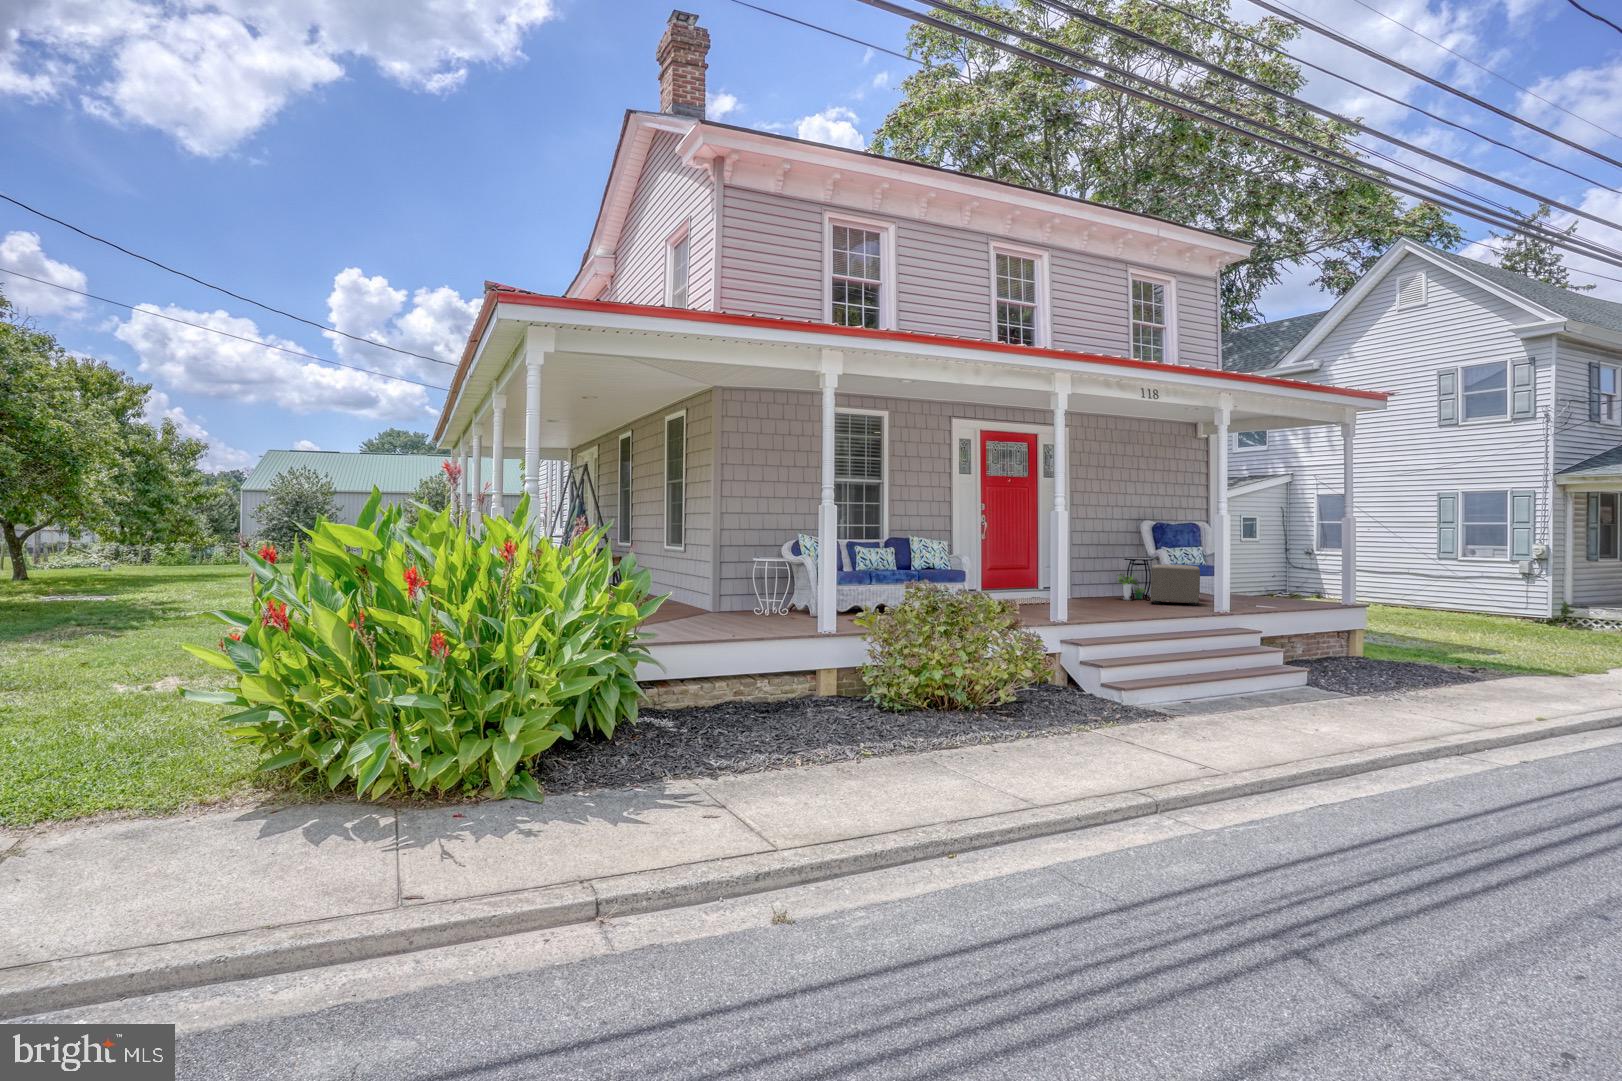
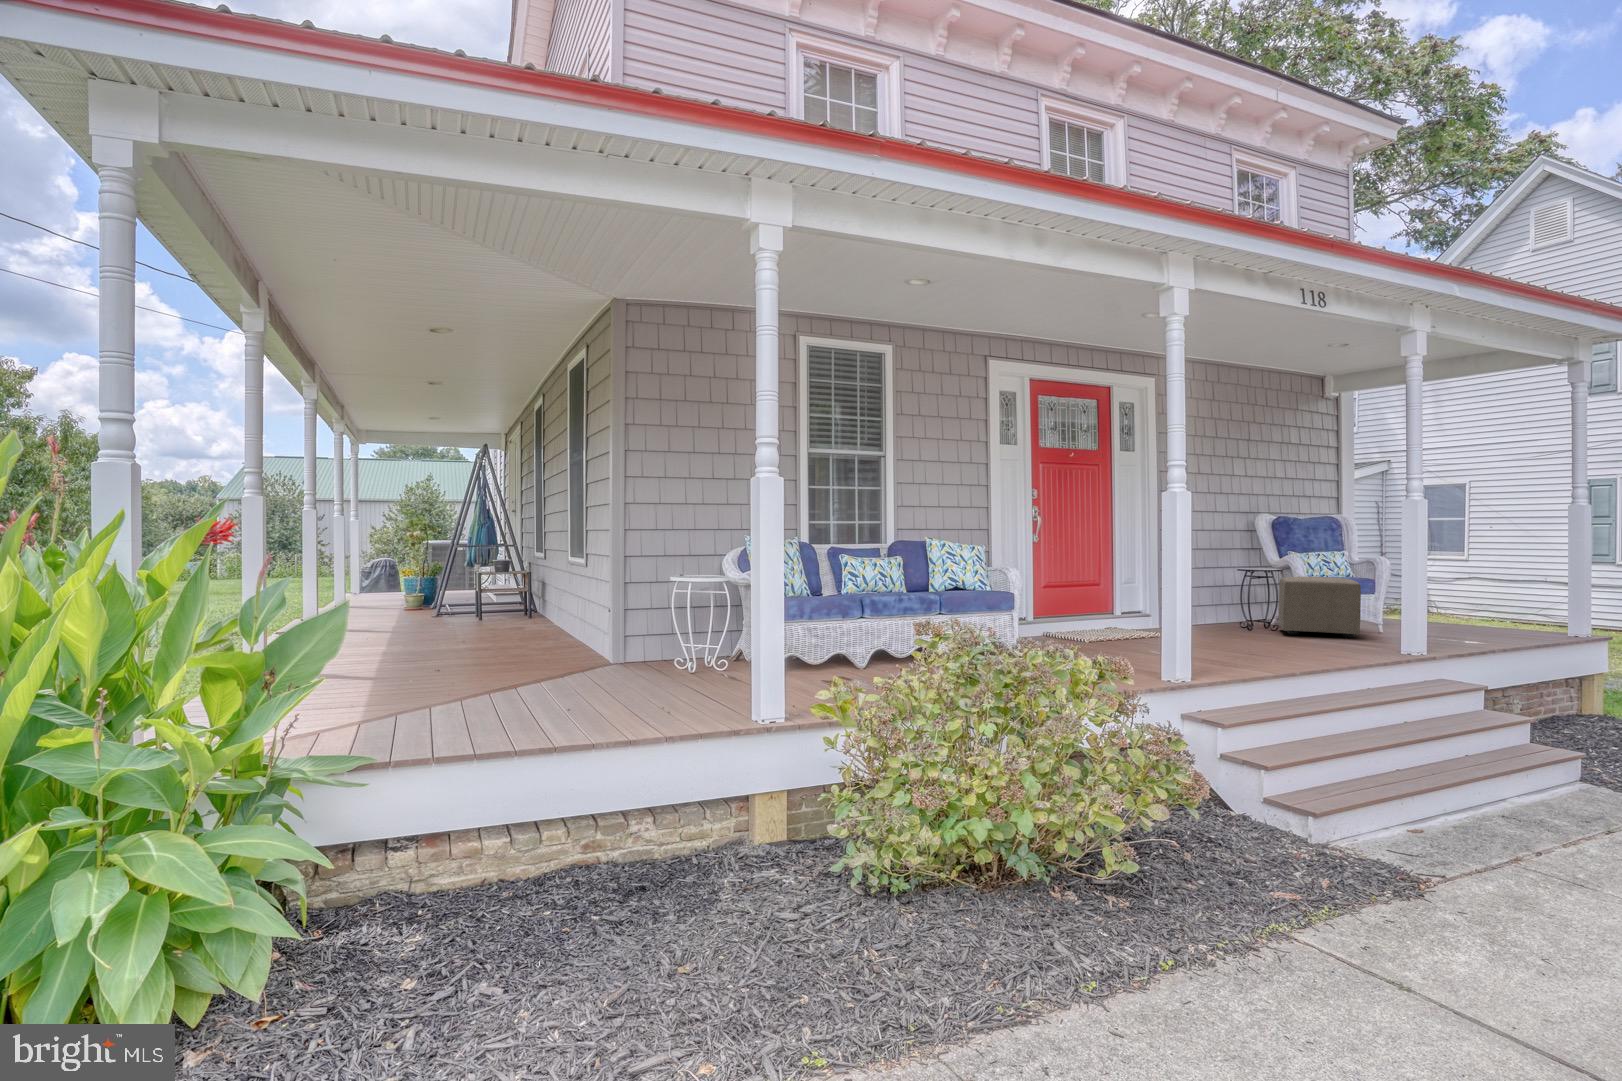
potted plant: present [1118,574,1145,600] -> none [1219,588,1268,627]

